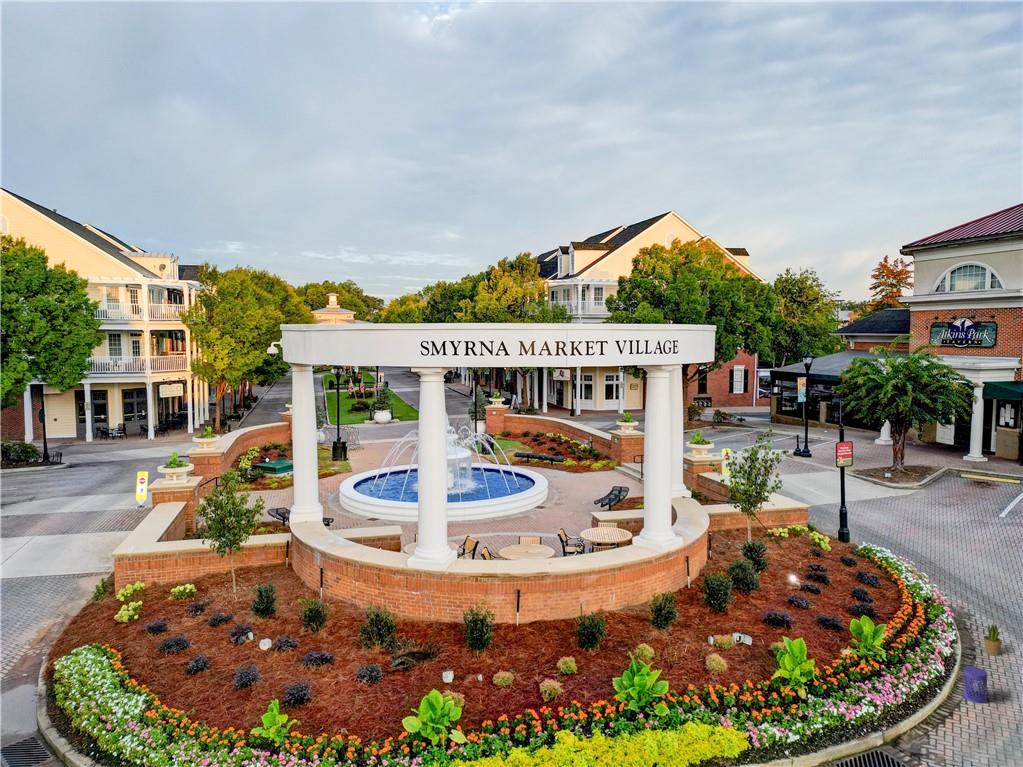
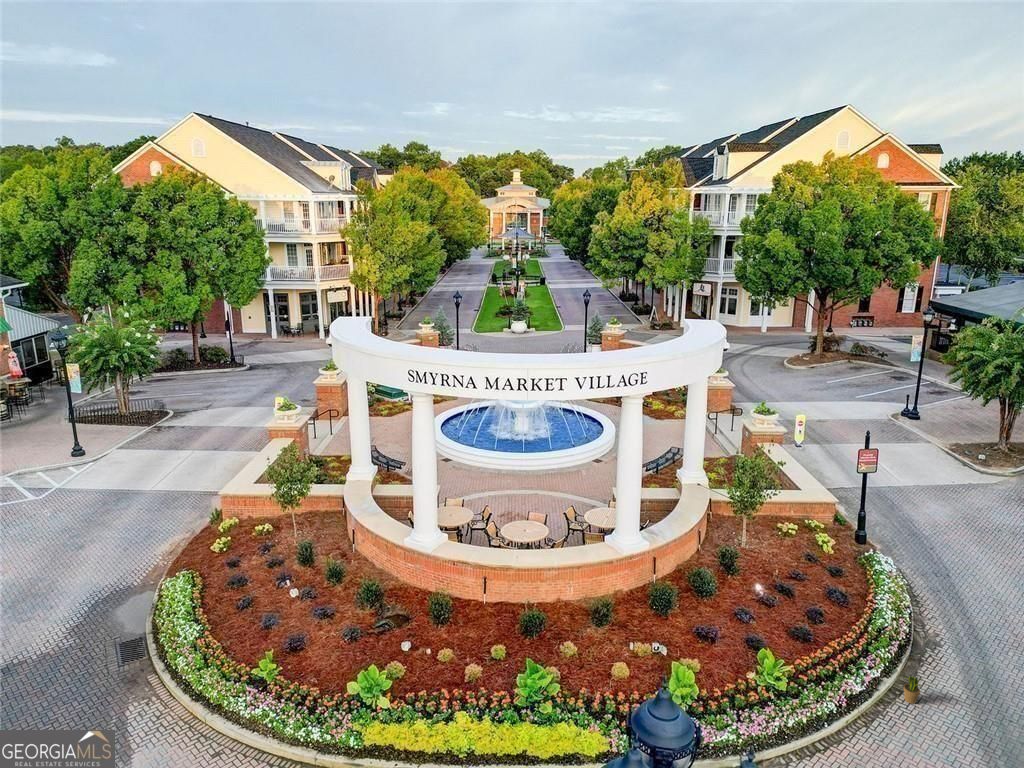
waste bin: present [963,666,988,703] -> none [839,717,863,752]

